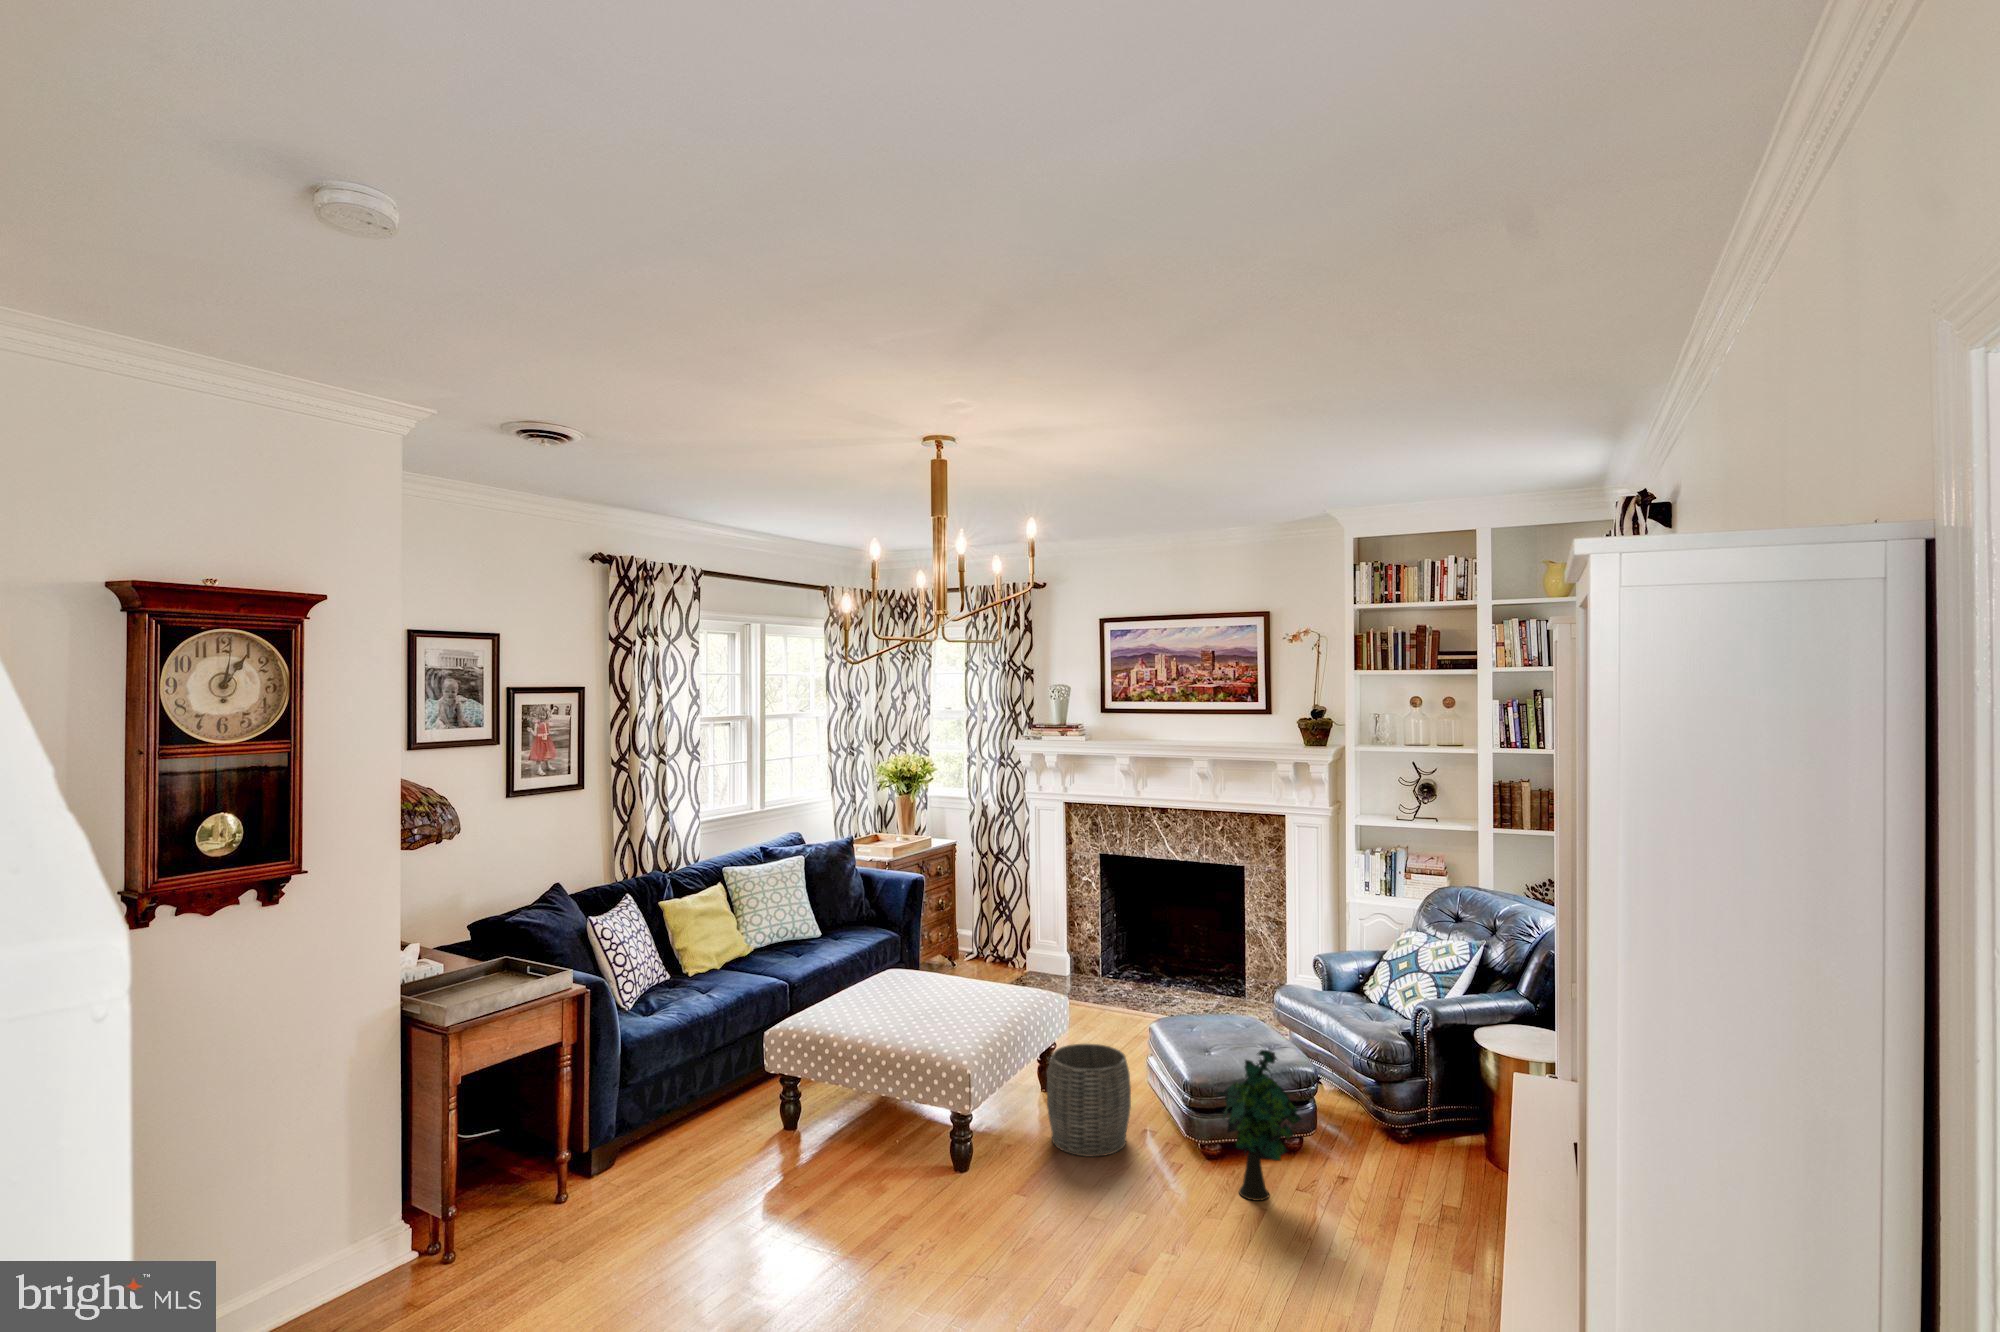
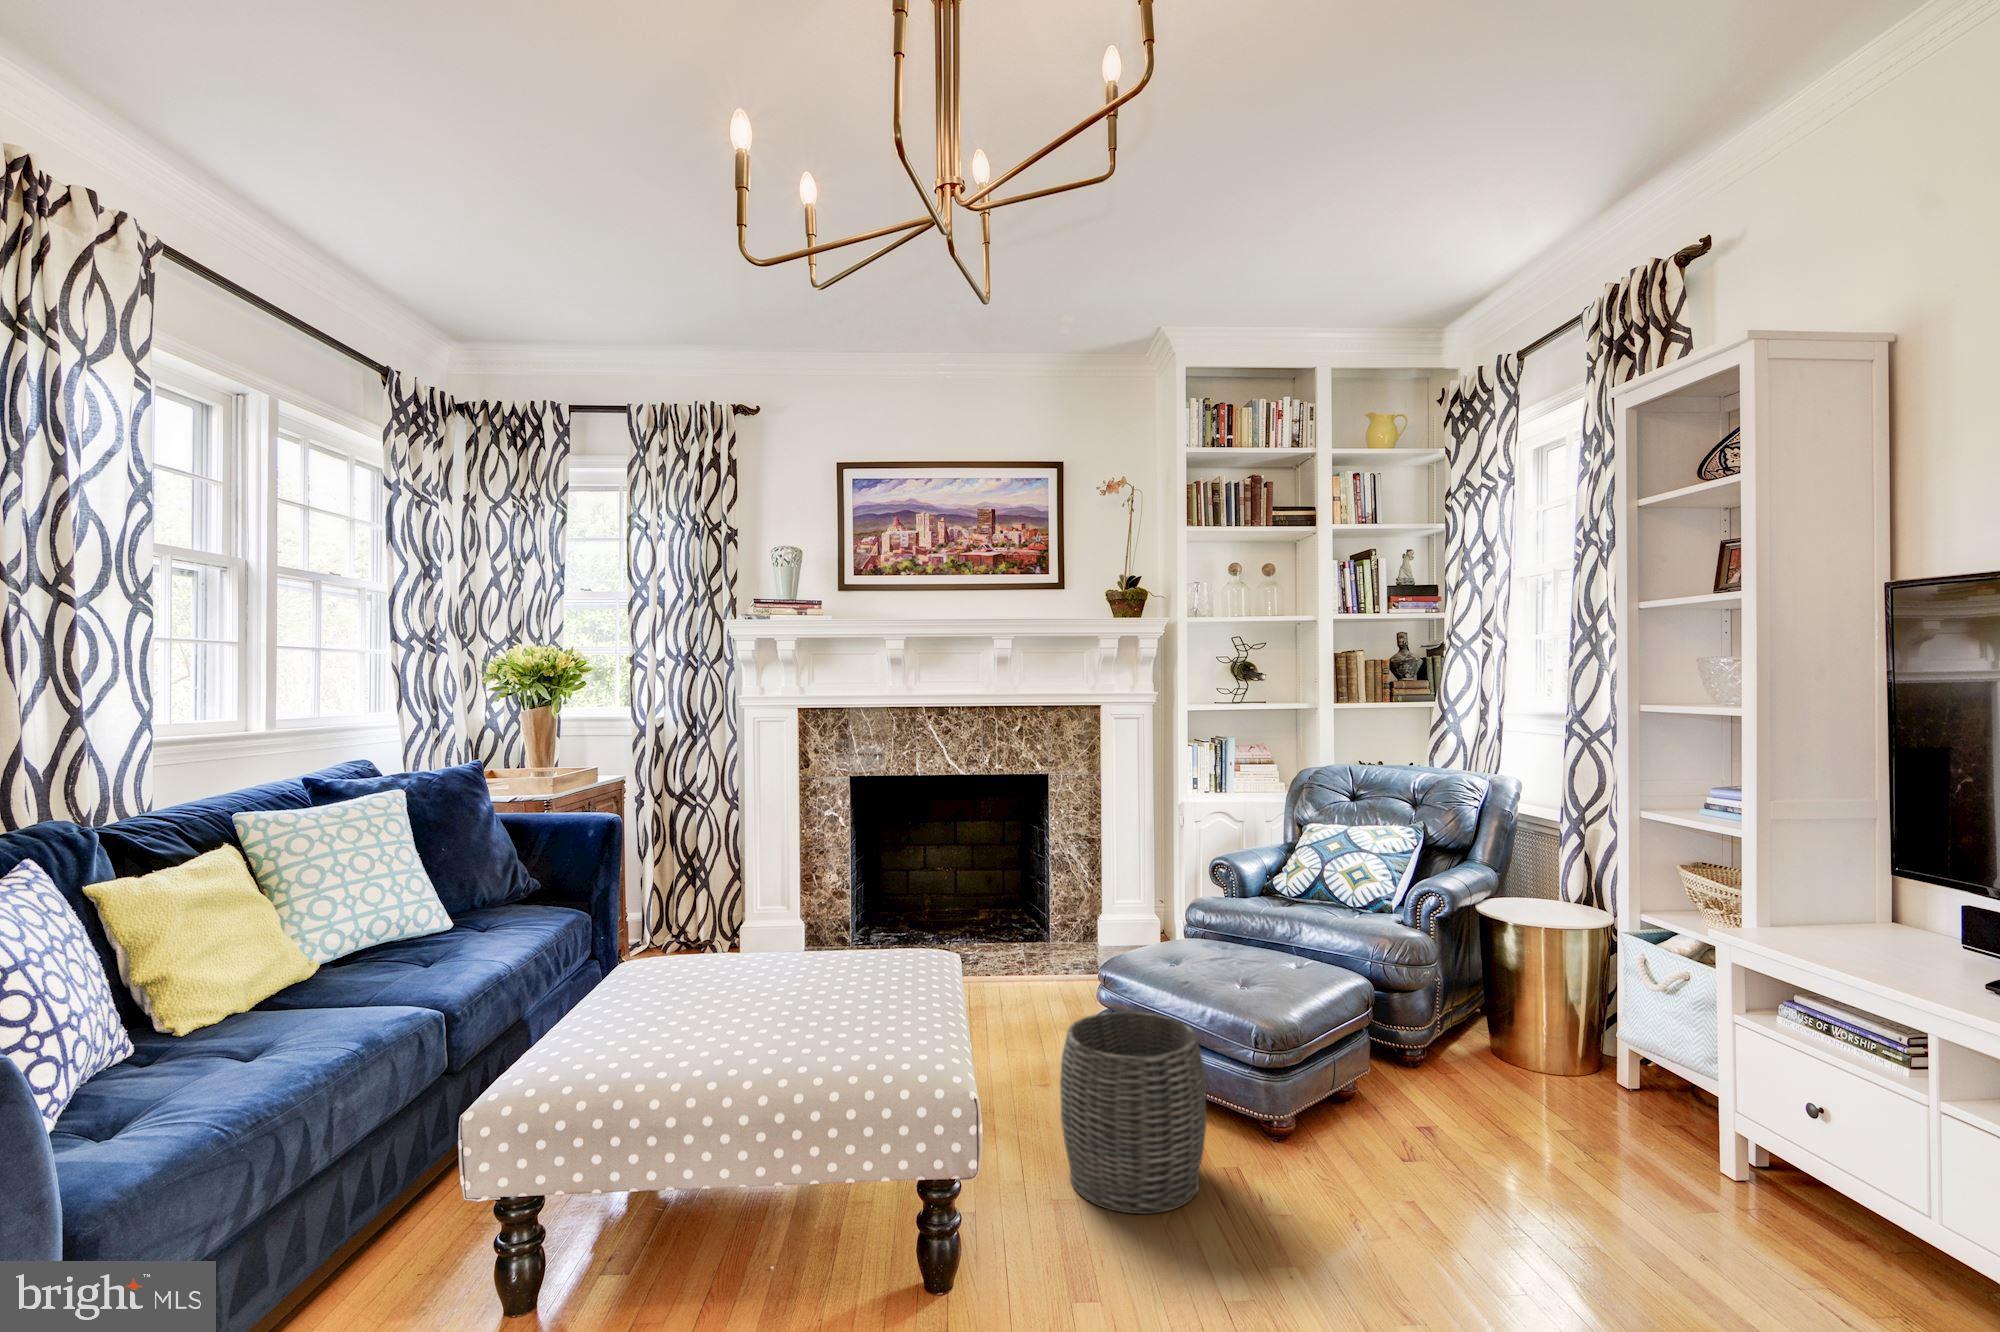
decorative plant: present [1216,1050,1302,1201] -> none [1378,956,1533,1204]

